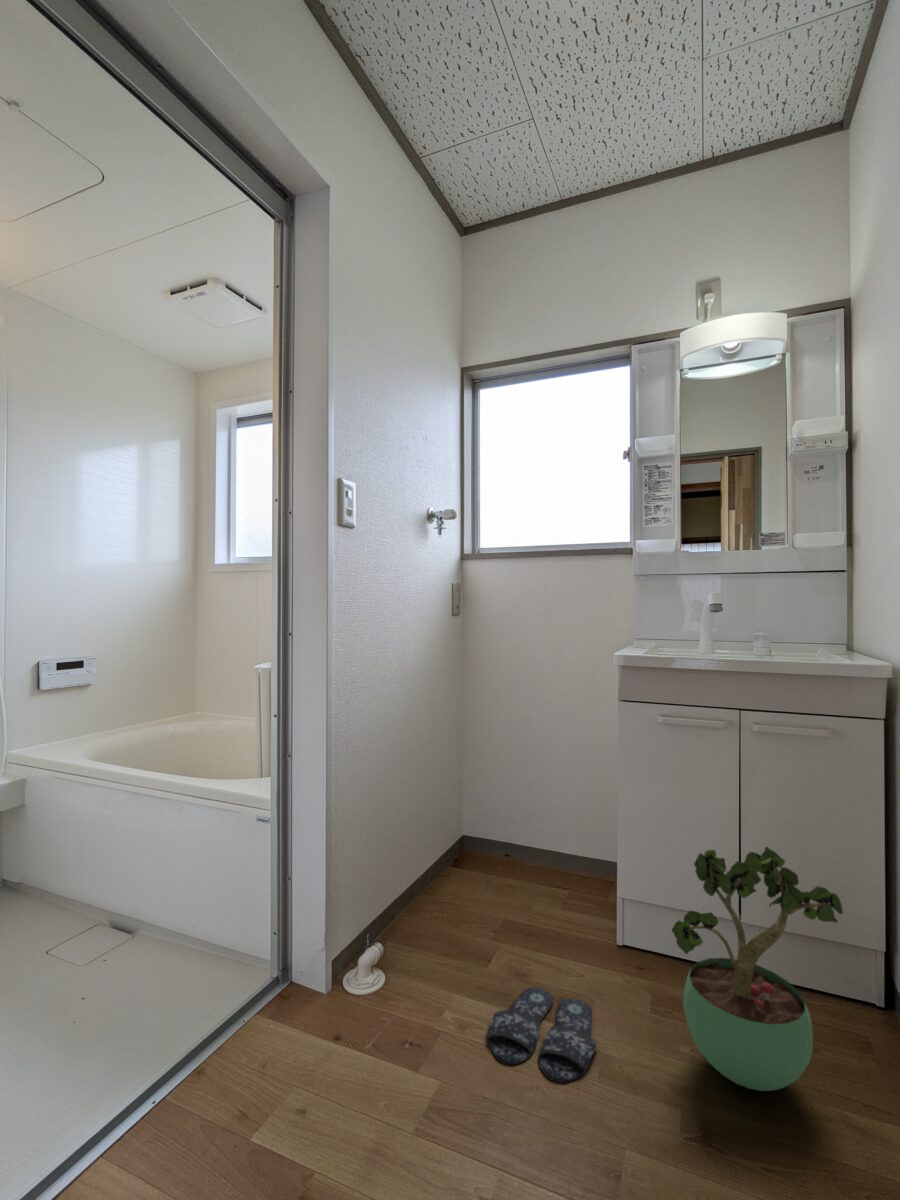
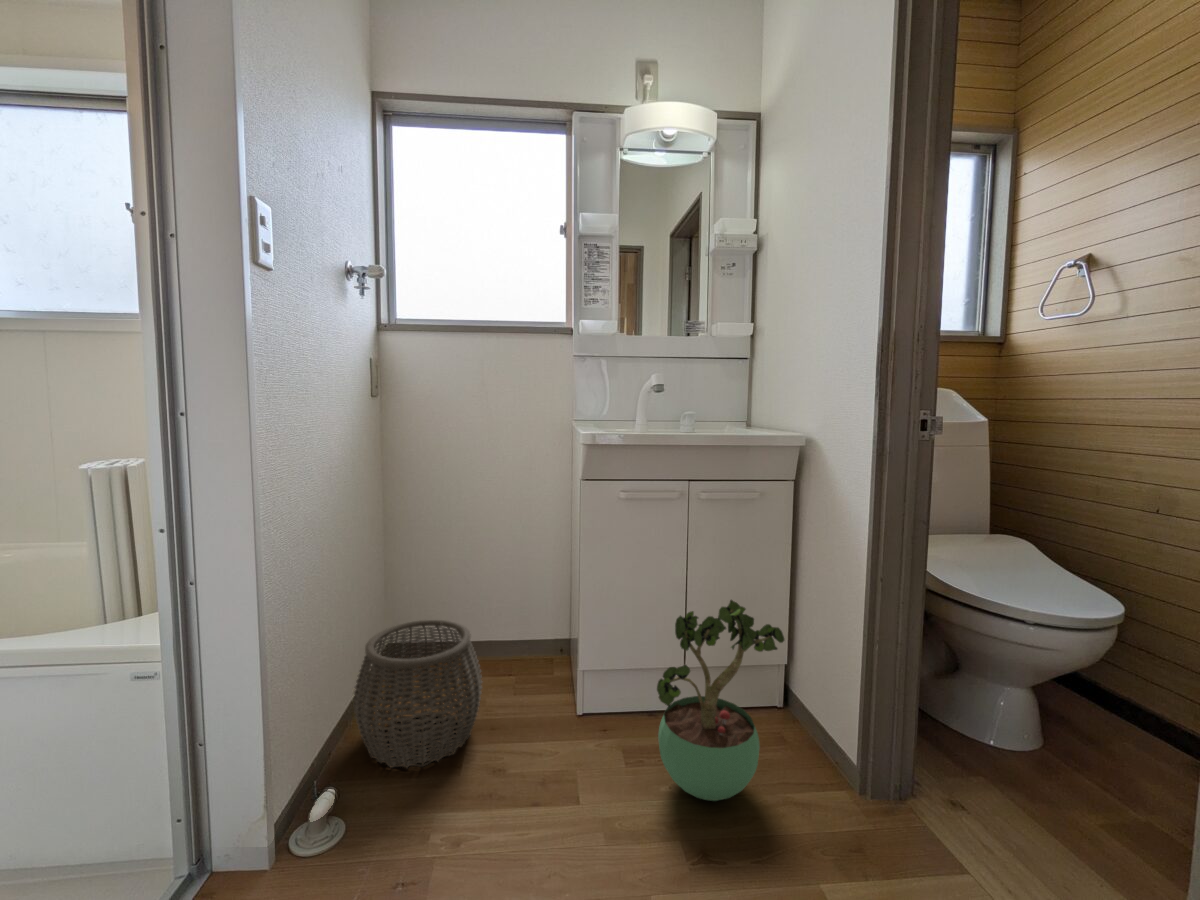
woven basket: none [408,820,520,955] -> present [353,620,482,768]
slippers: present [488,987,597,1083] -> none [483,771,589,866]

